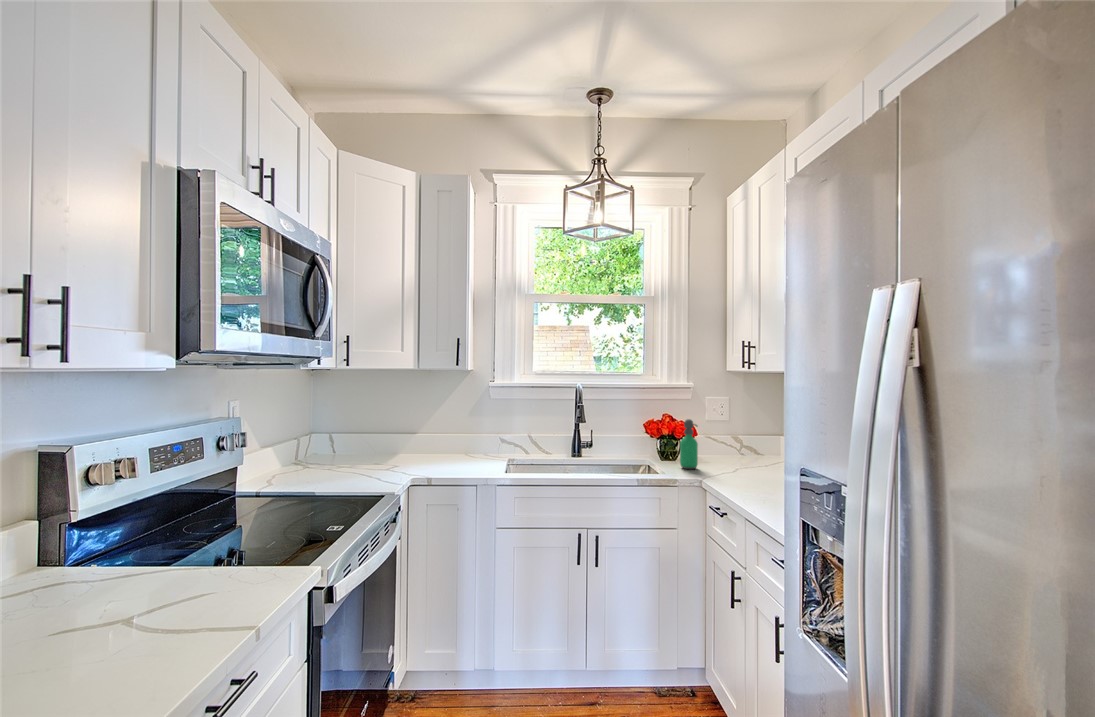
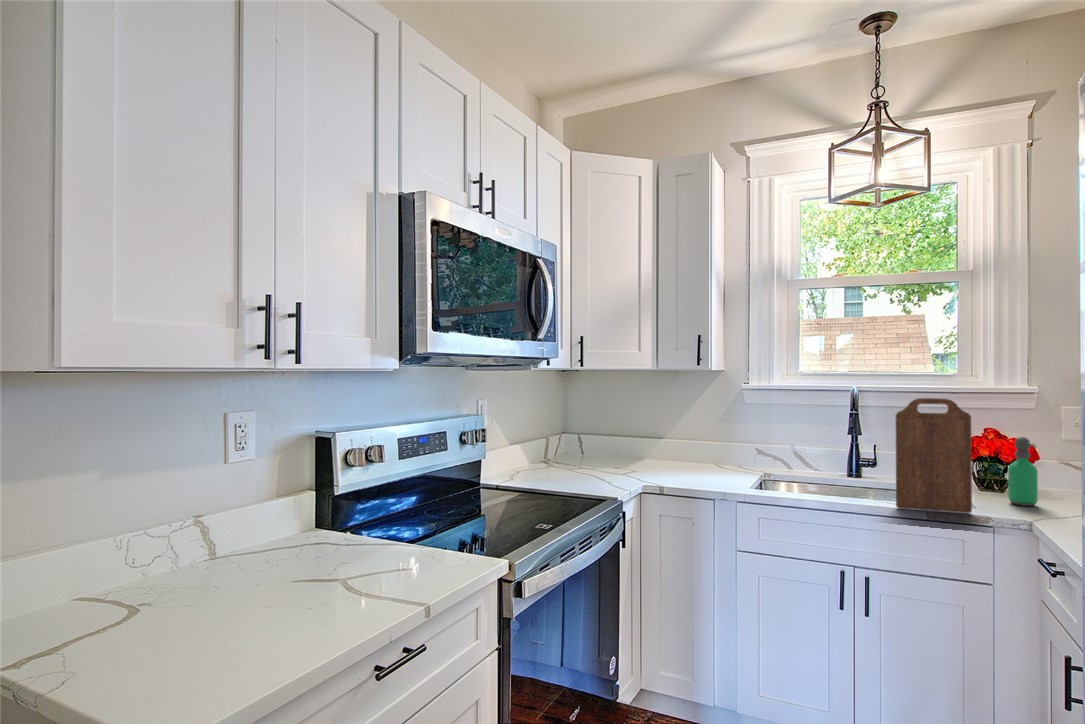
cutting board: none [613,393,663,481] -> present [896,398,972,513]

